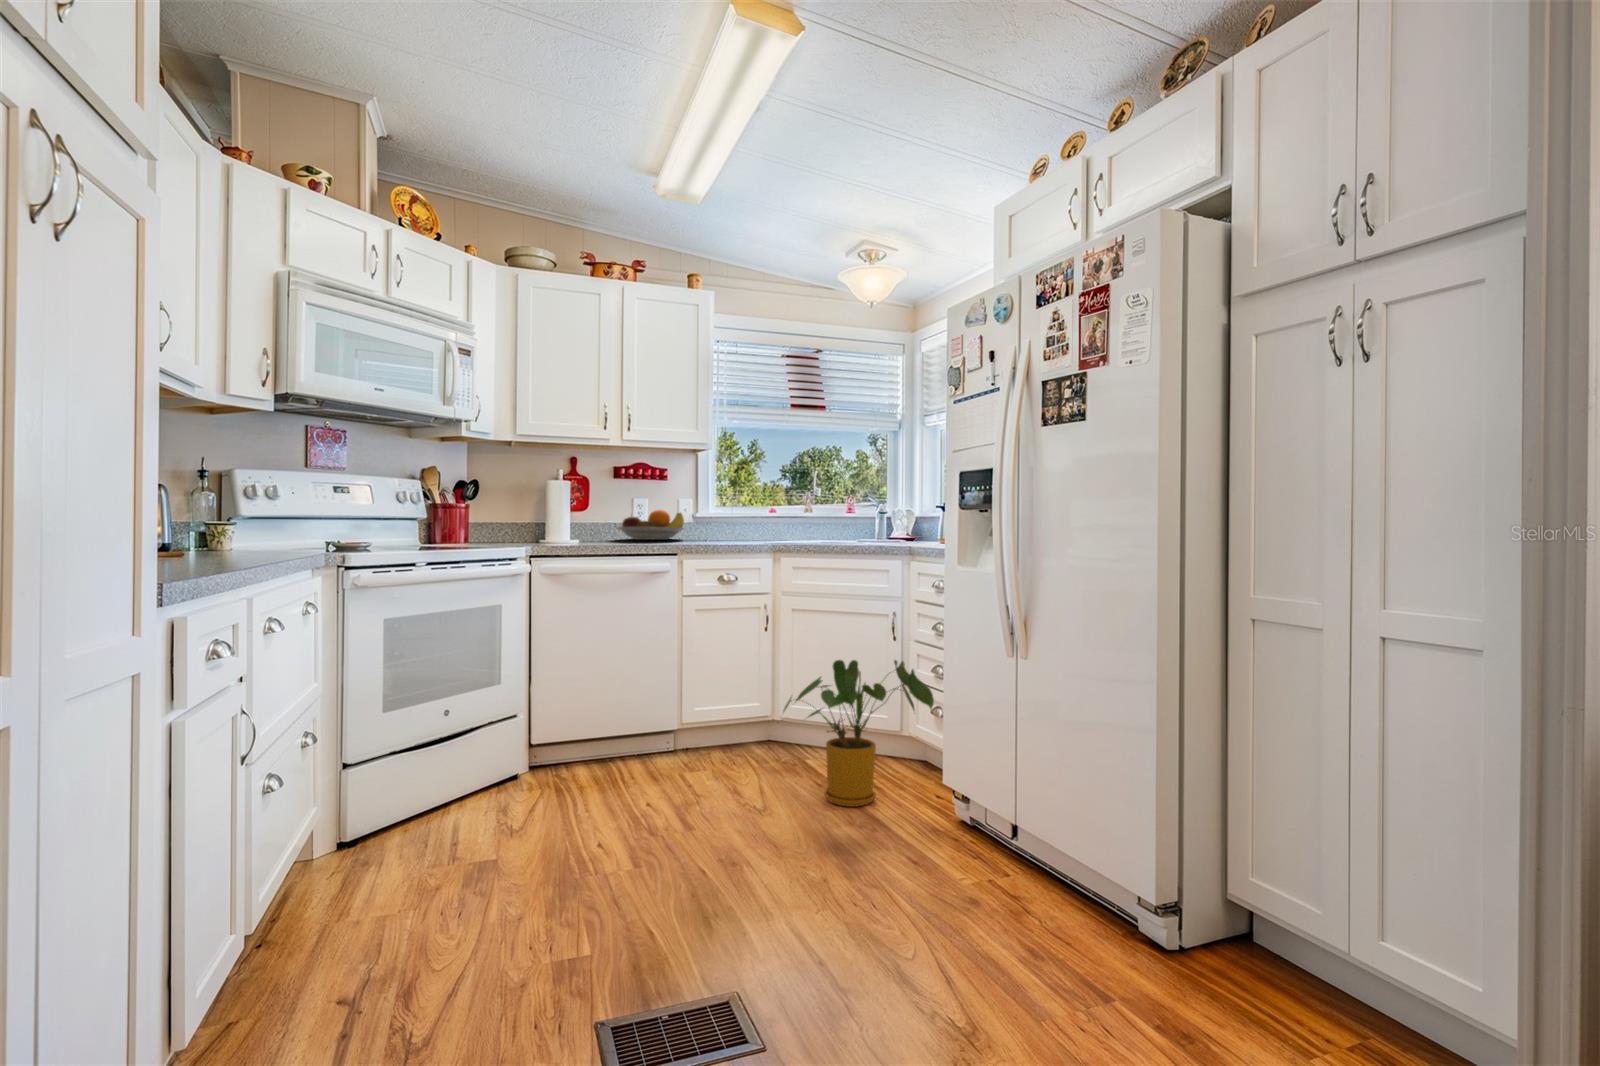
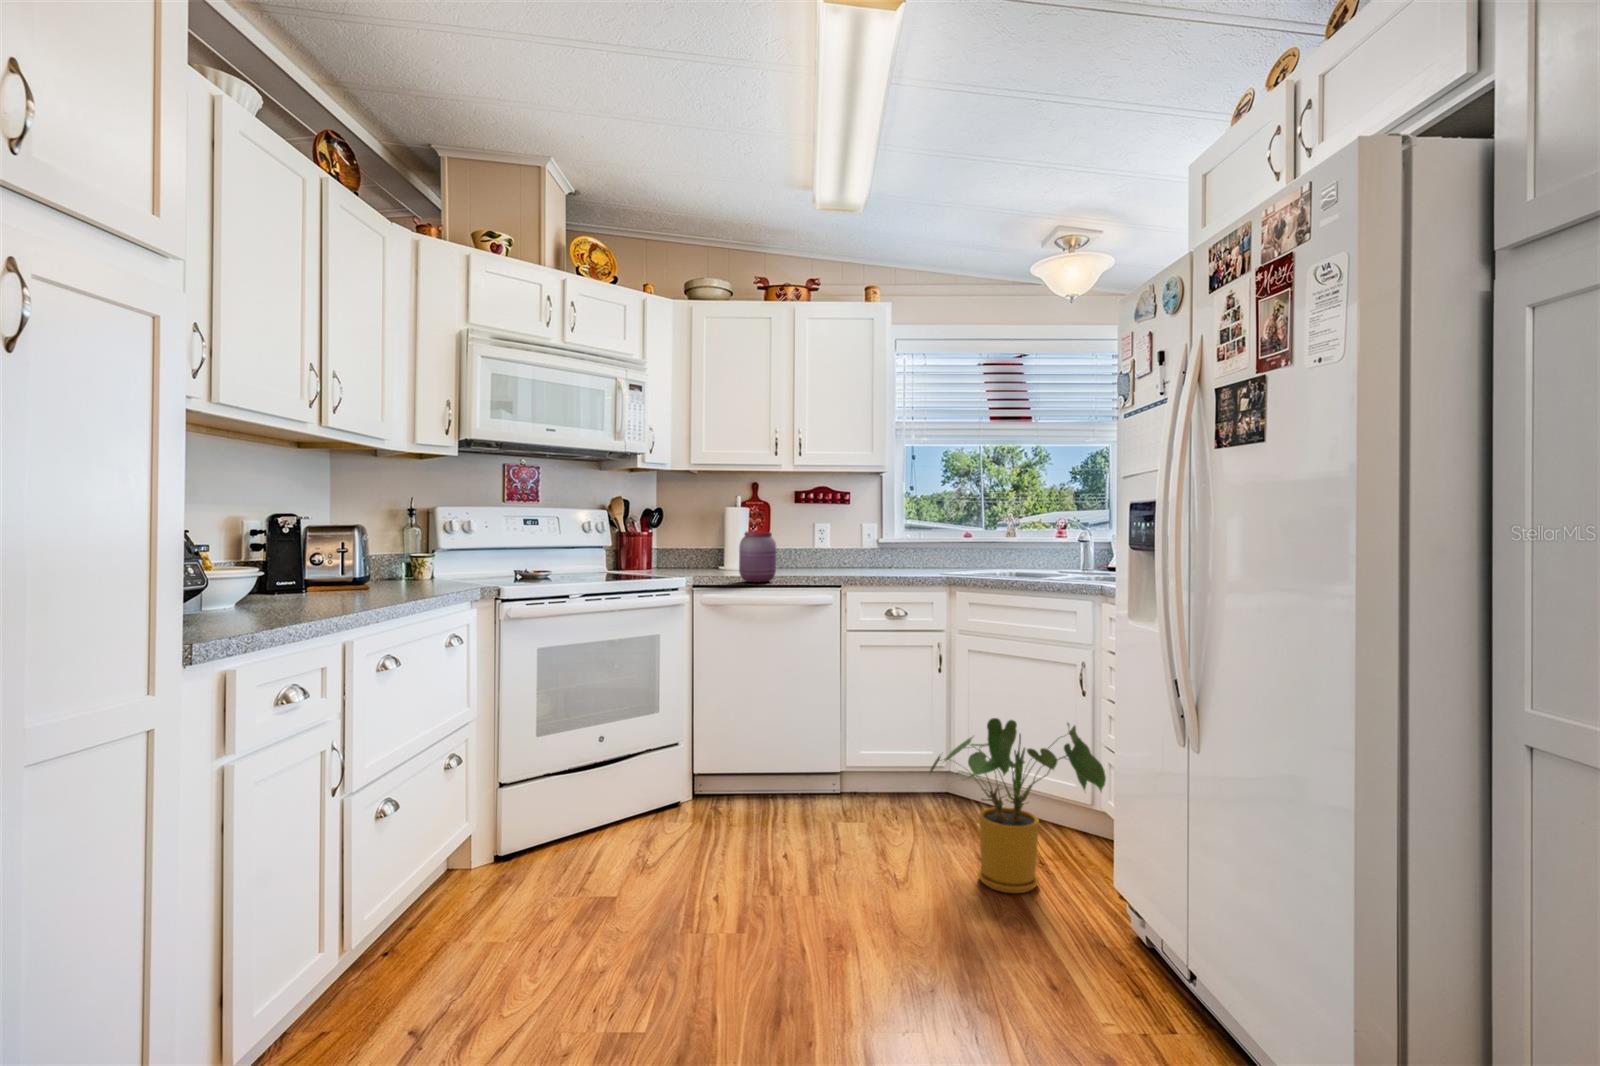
jar: none [579,501,617,551] -> present [739,531,776,582]
fruit bowl: present [617,510,685,540] -> none [796,535,869,567]

